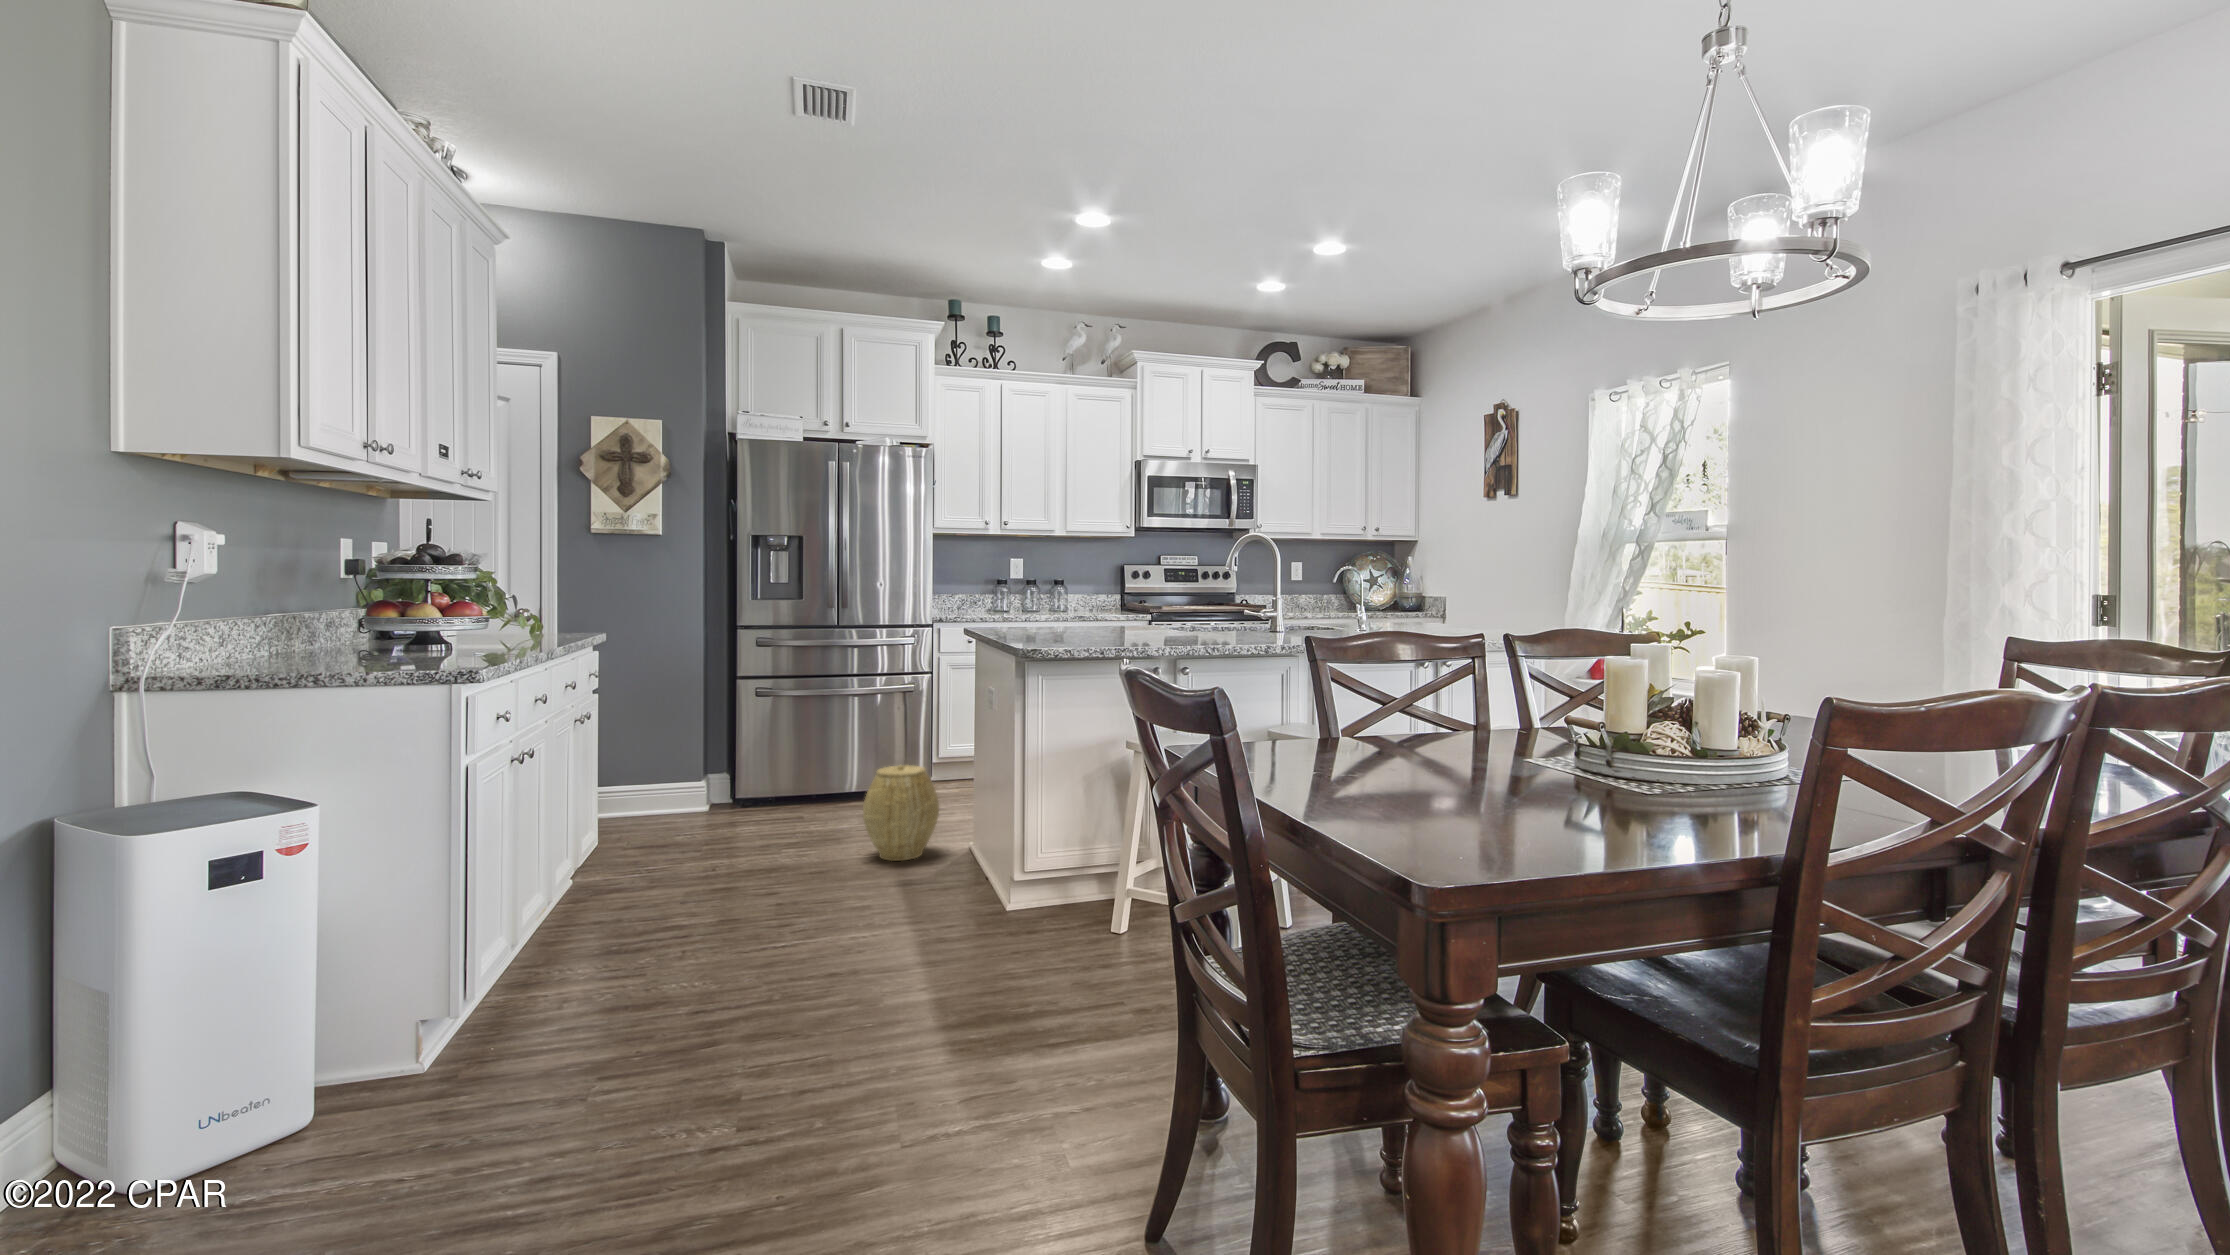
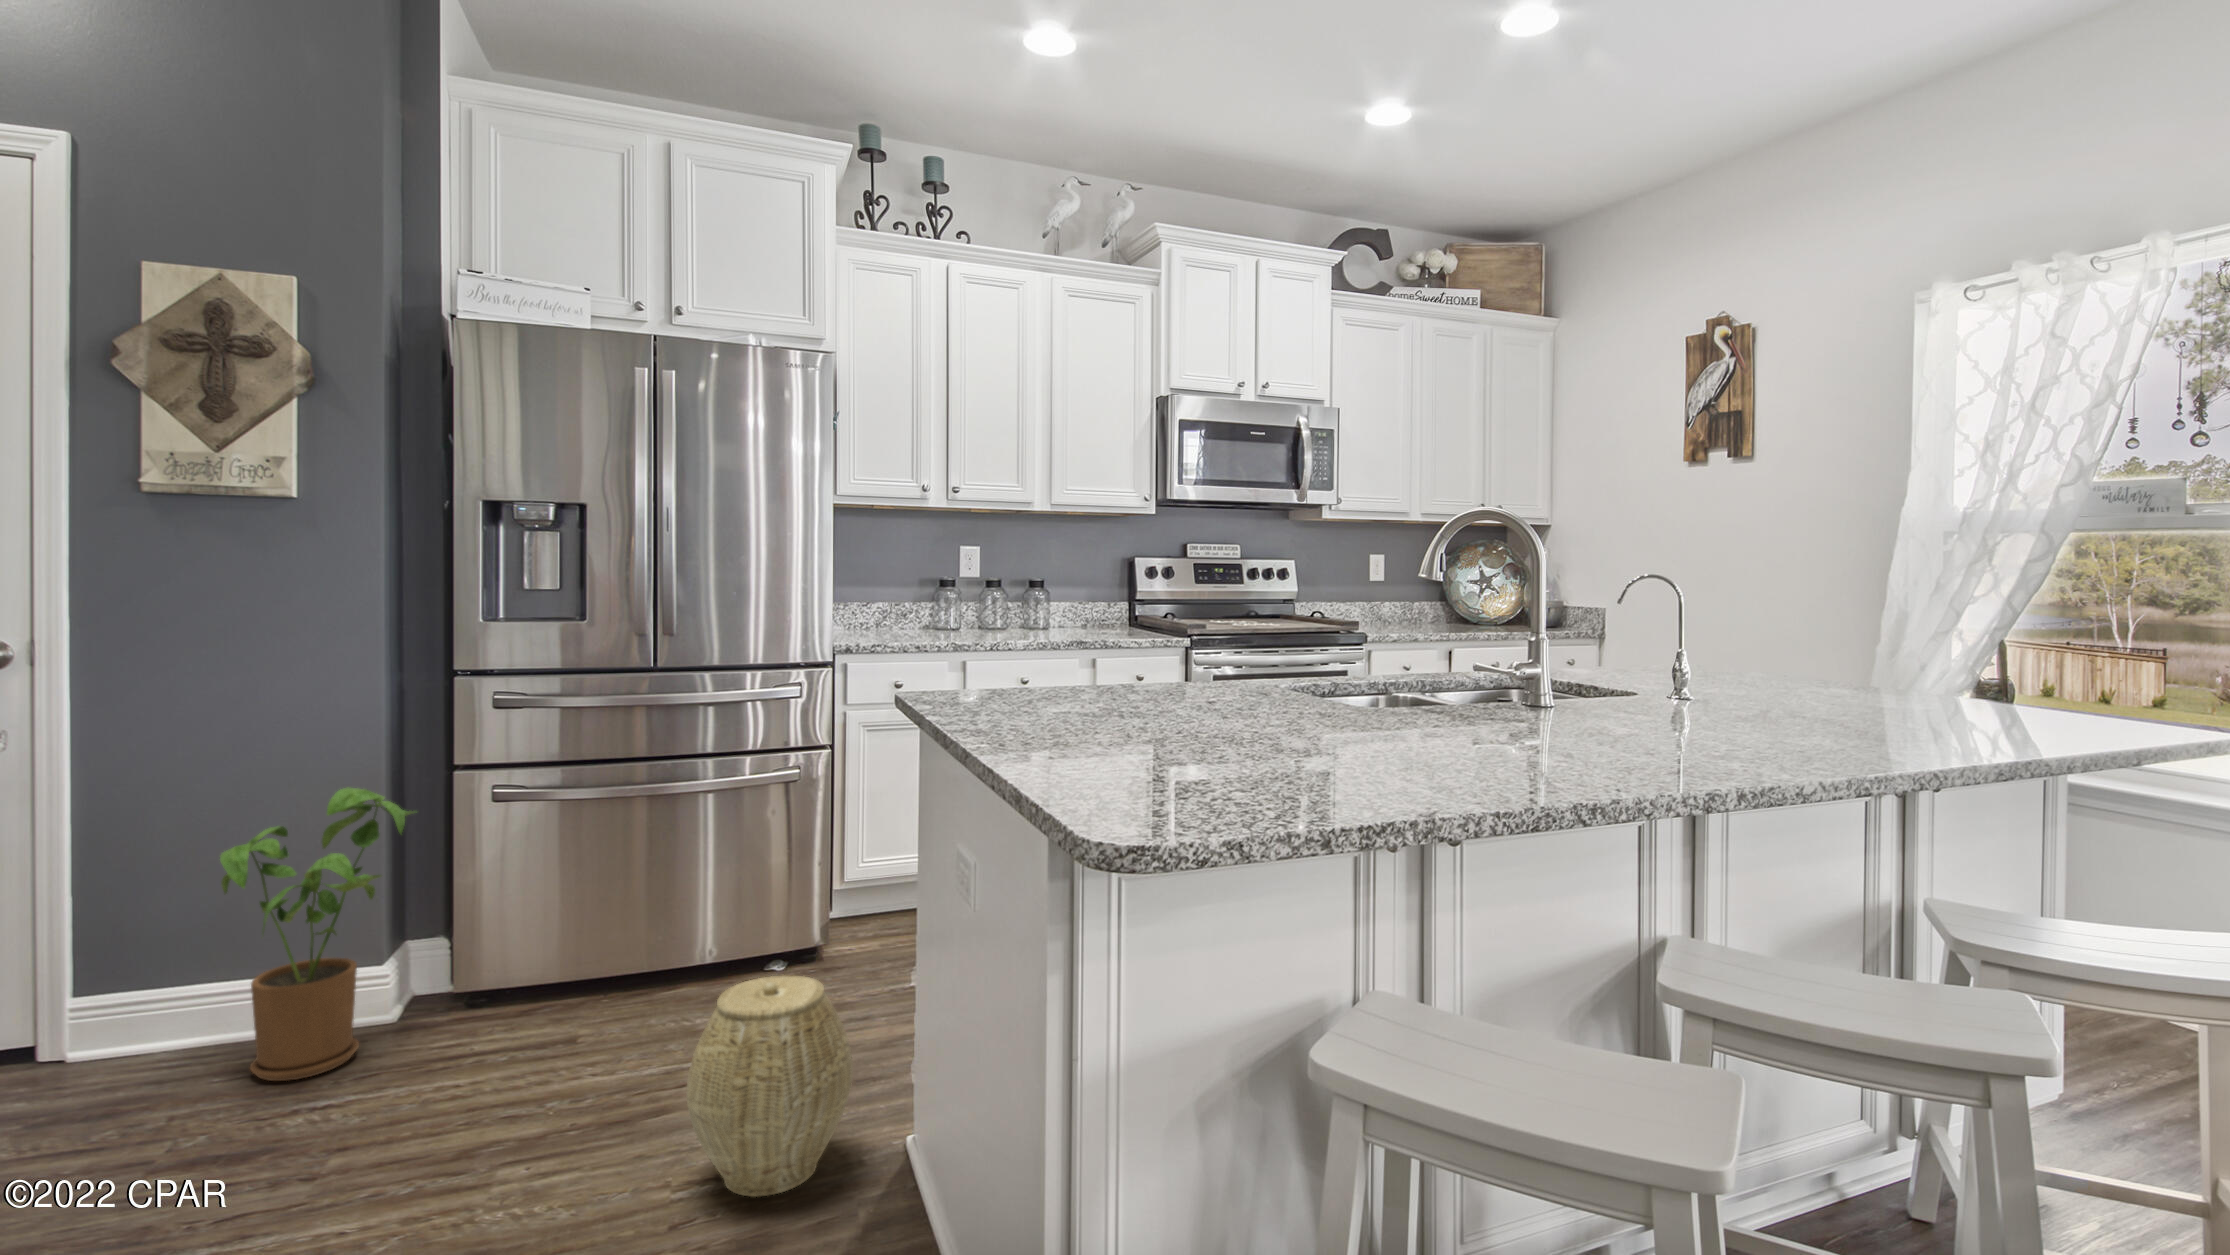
house plant: none [630,683,718,827] -> present [220,788,414,1081]

